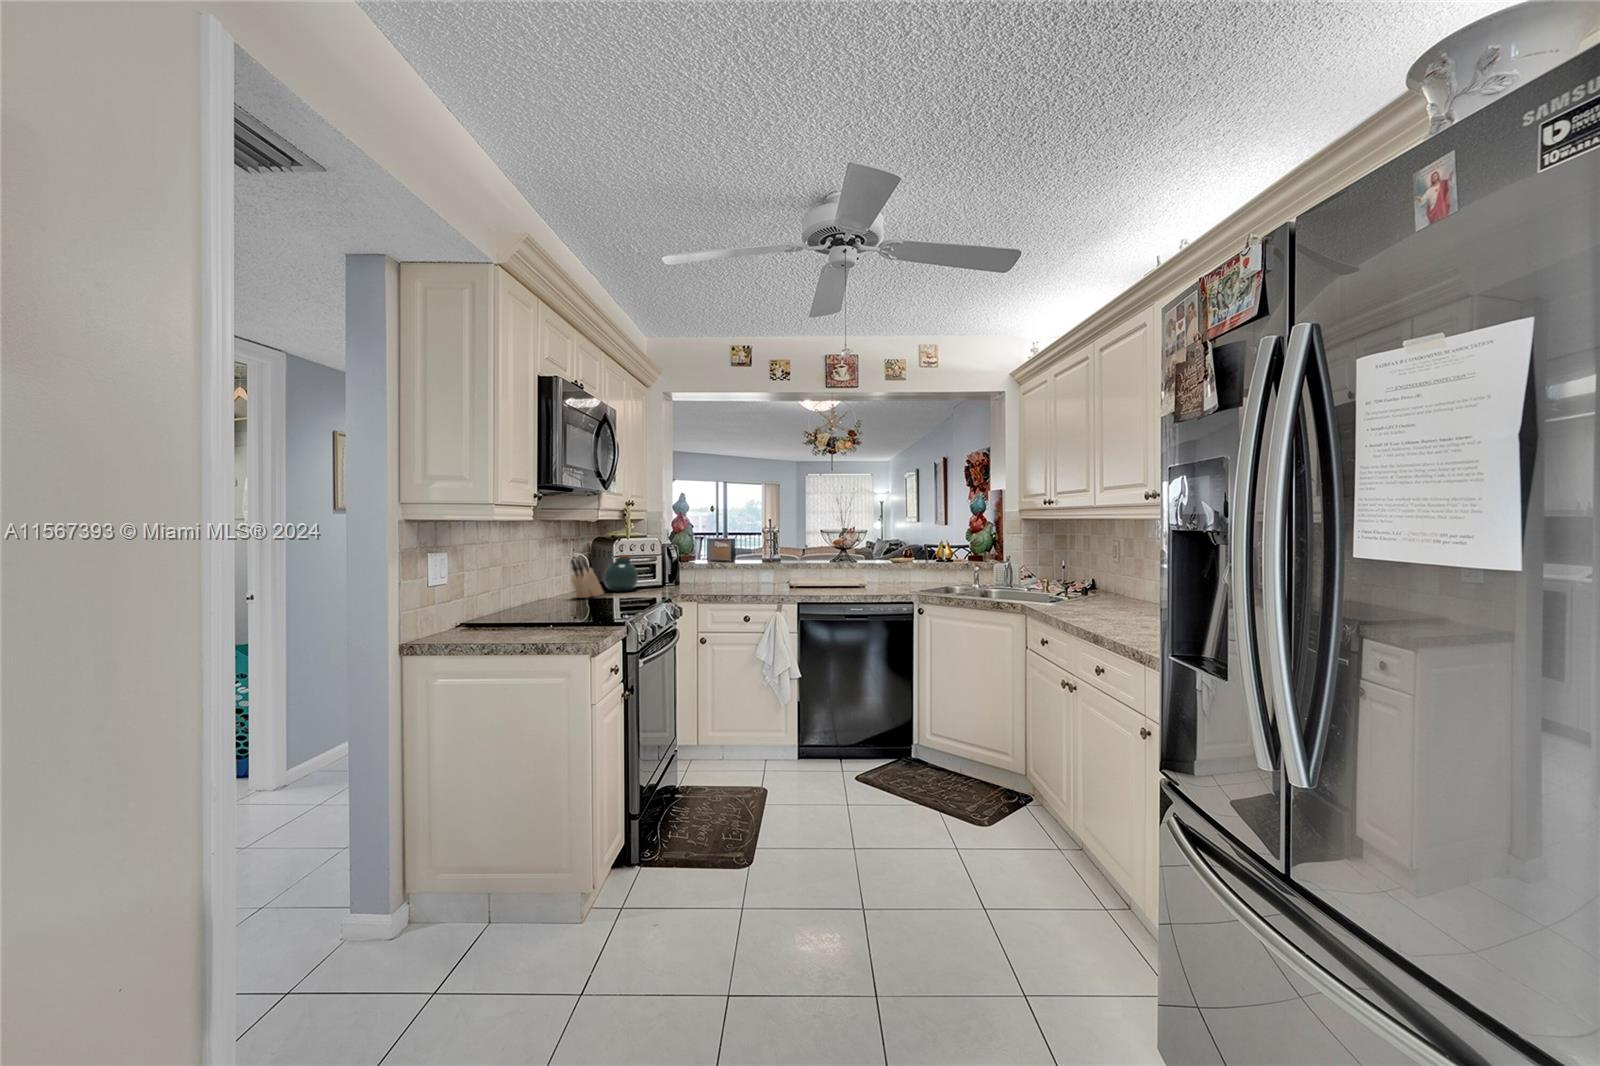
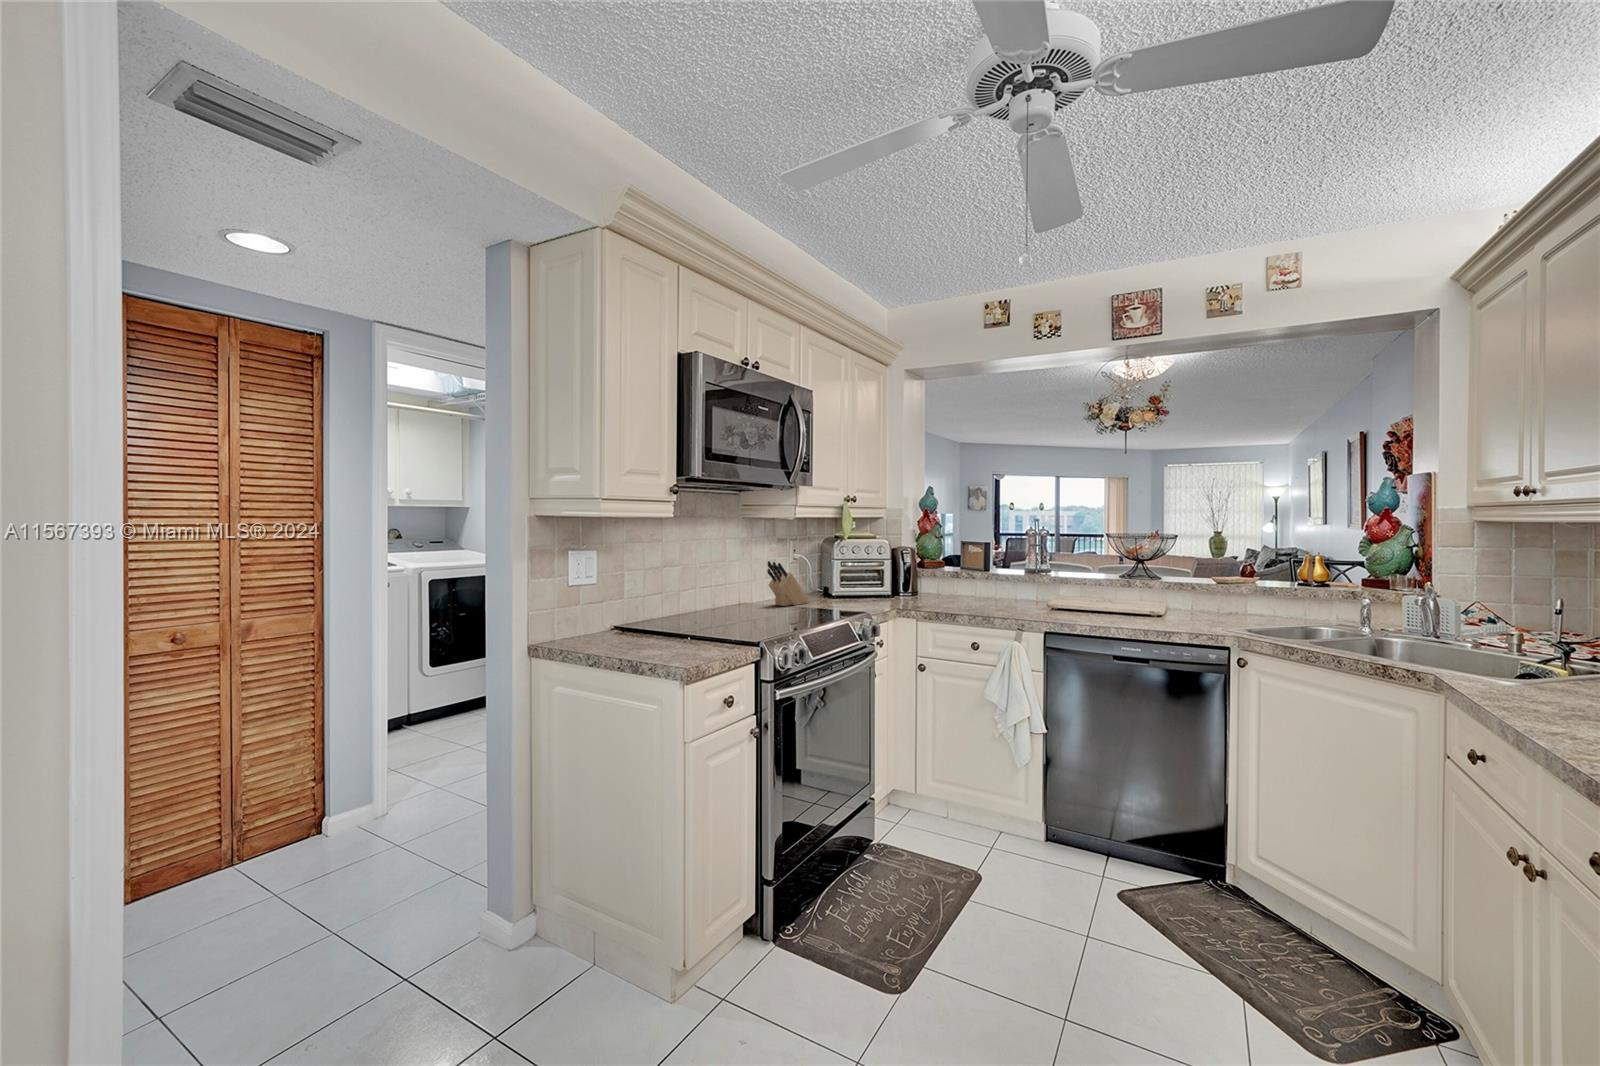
jar: present [604,554,638,591] -> none [816,558,853,600]

